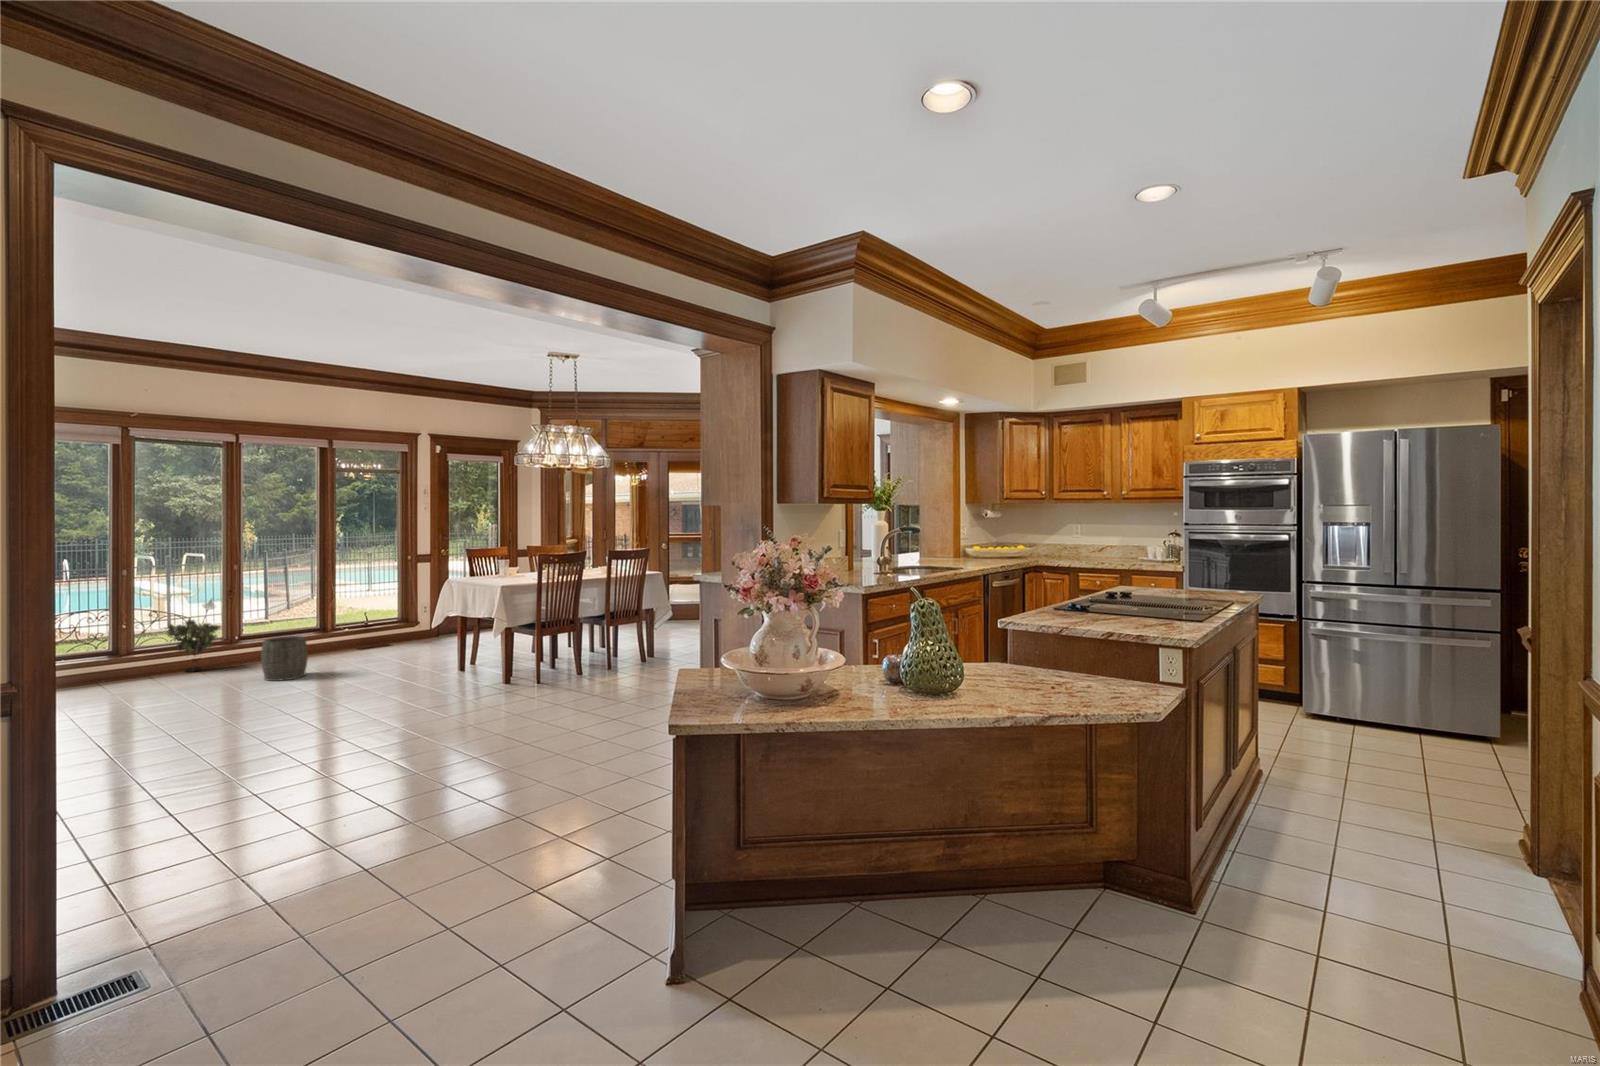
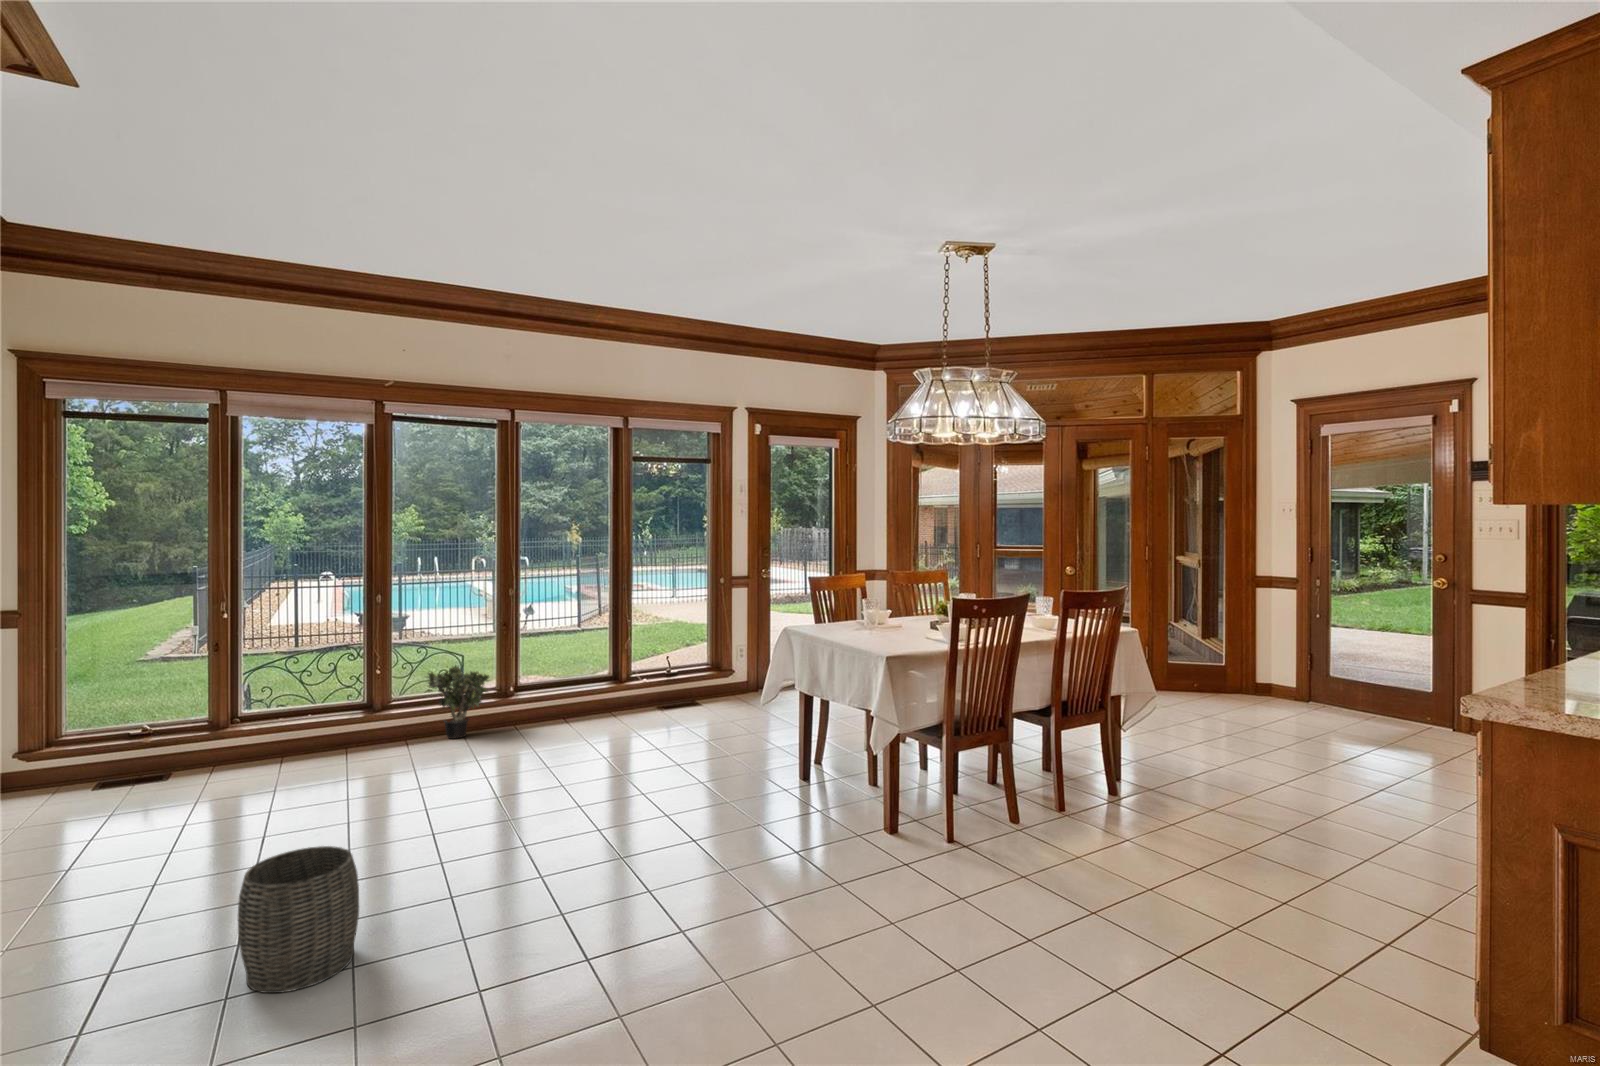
woven basket: present [261,636,308,681] -> present [238,846,359,993]

